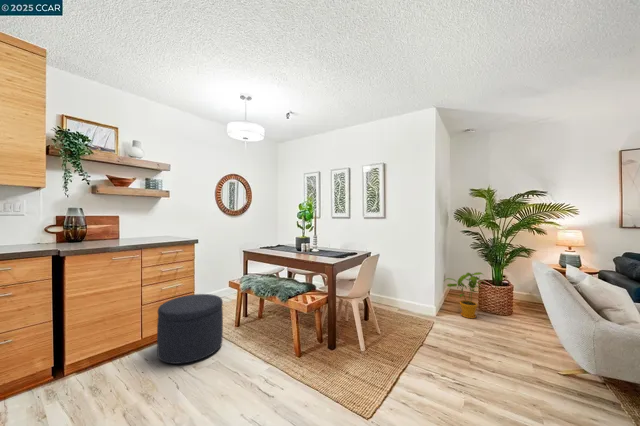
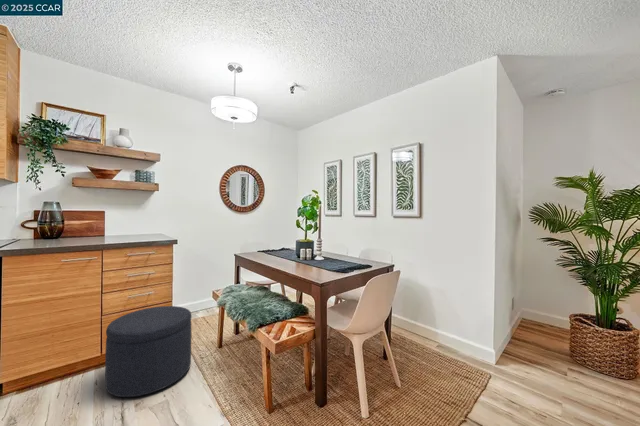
house plant: present [445,272,483,318] -> none [508,303,584,376]

